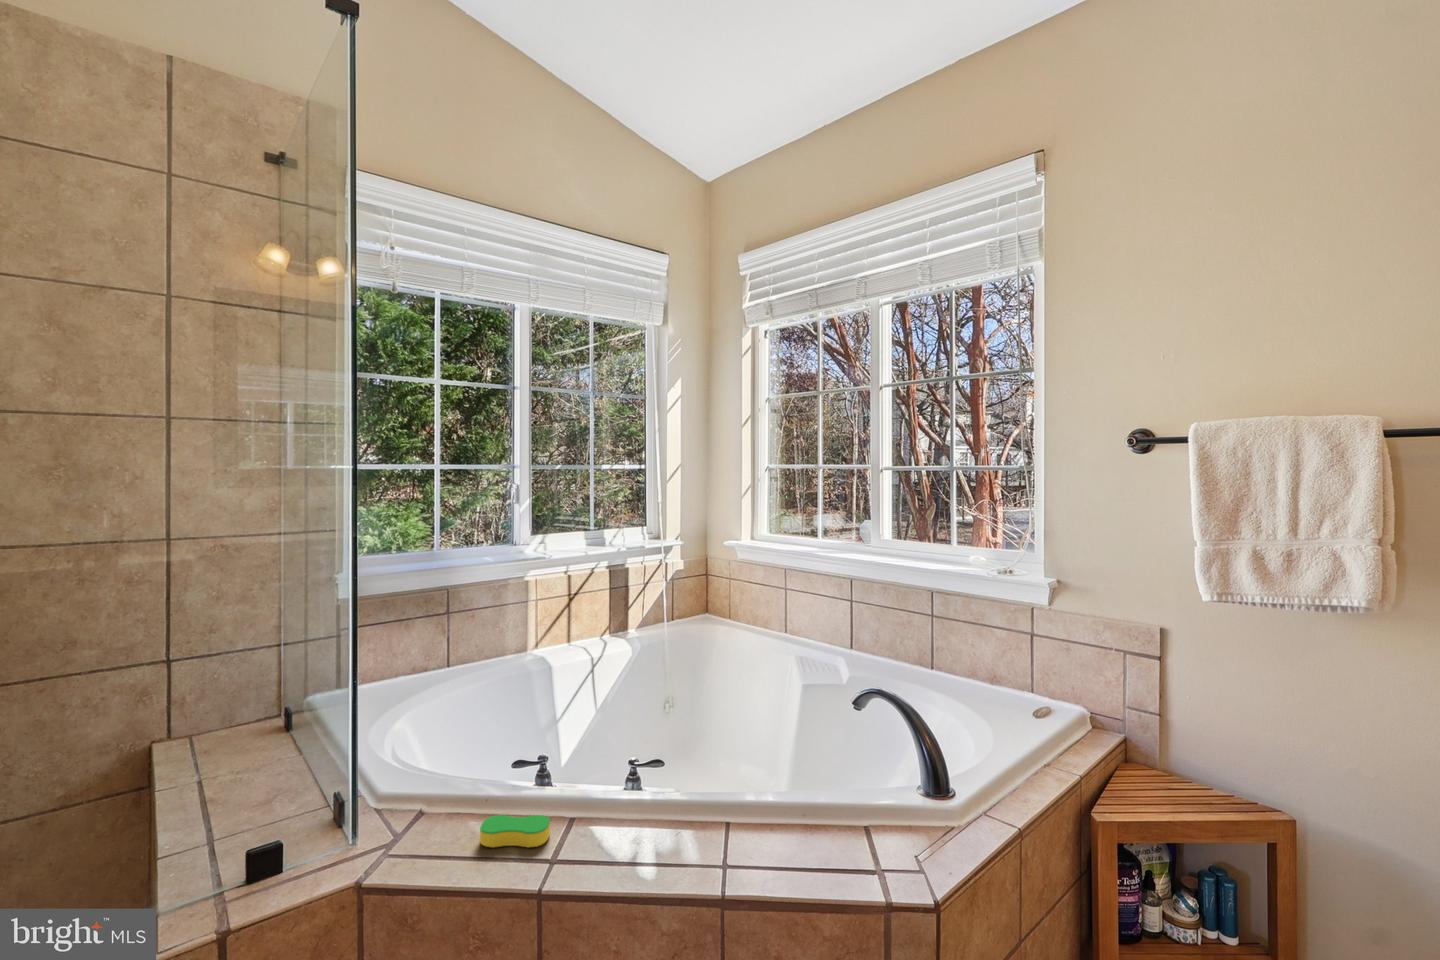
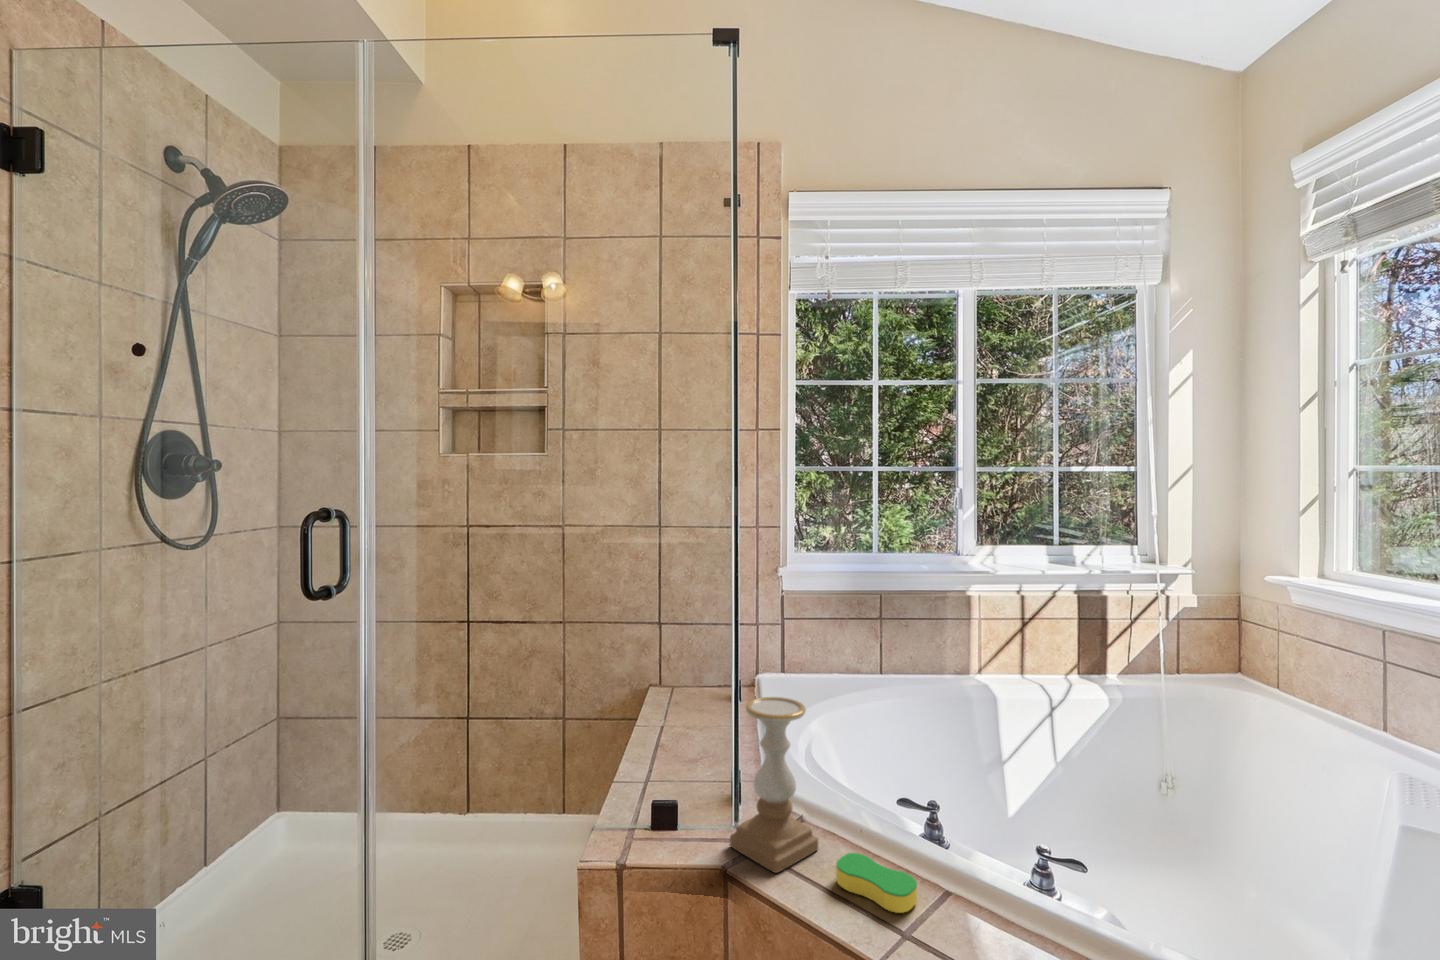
candle holder: none [364,700,452,860] -> present [730,697,818,873]

